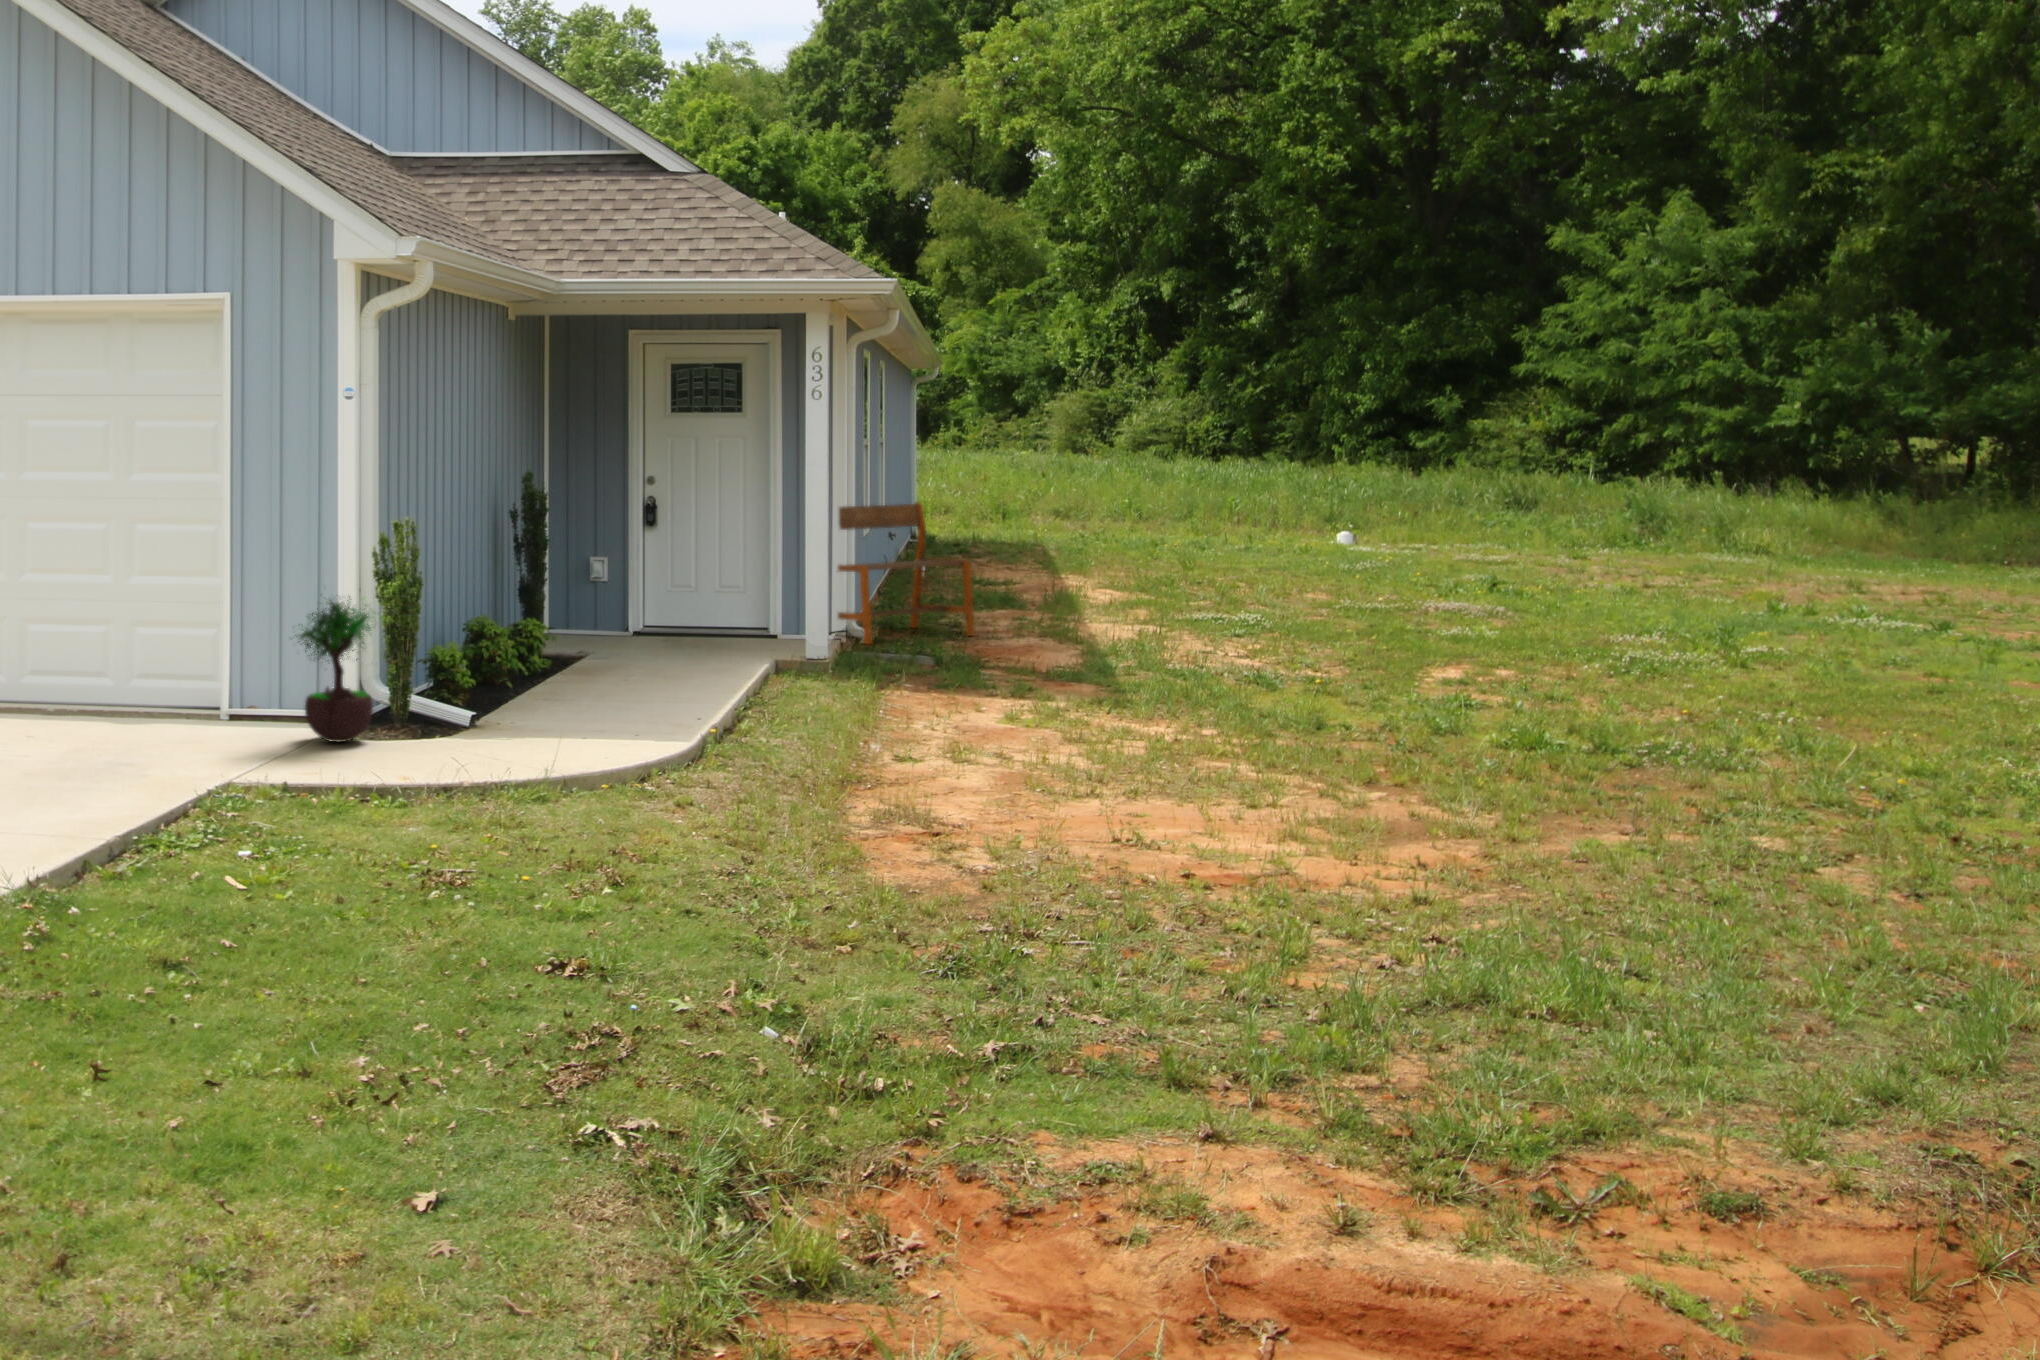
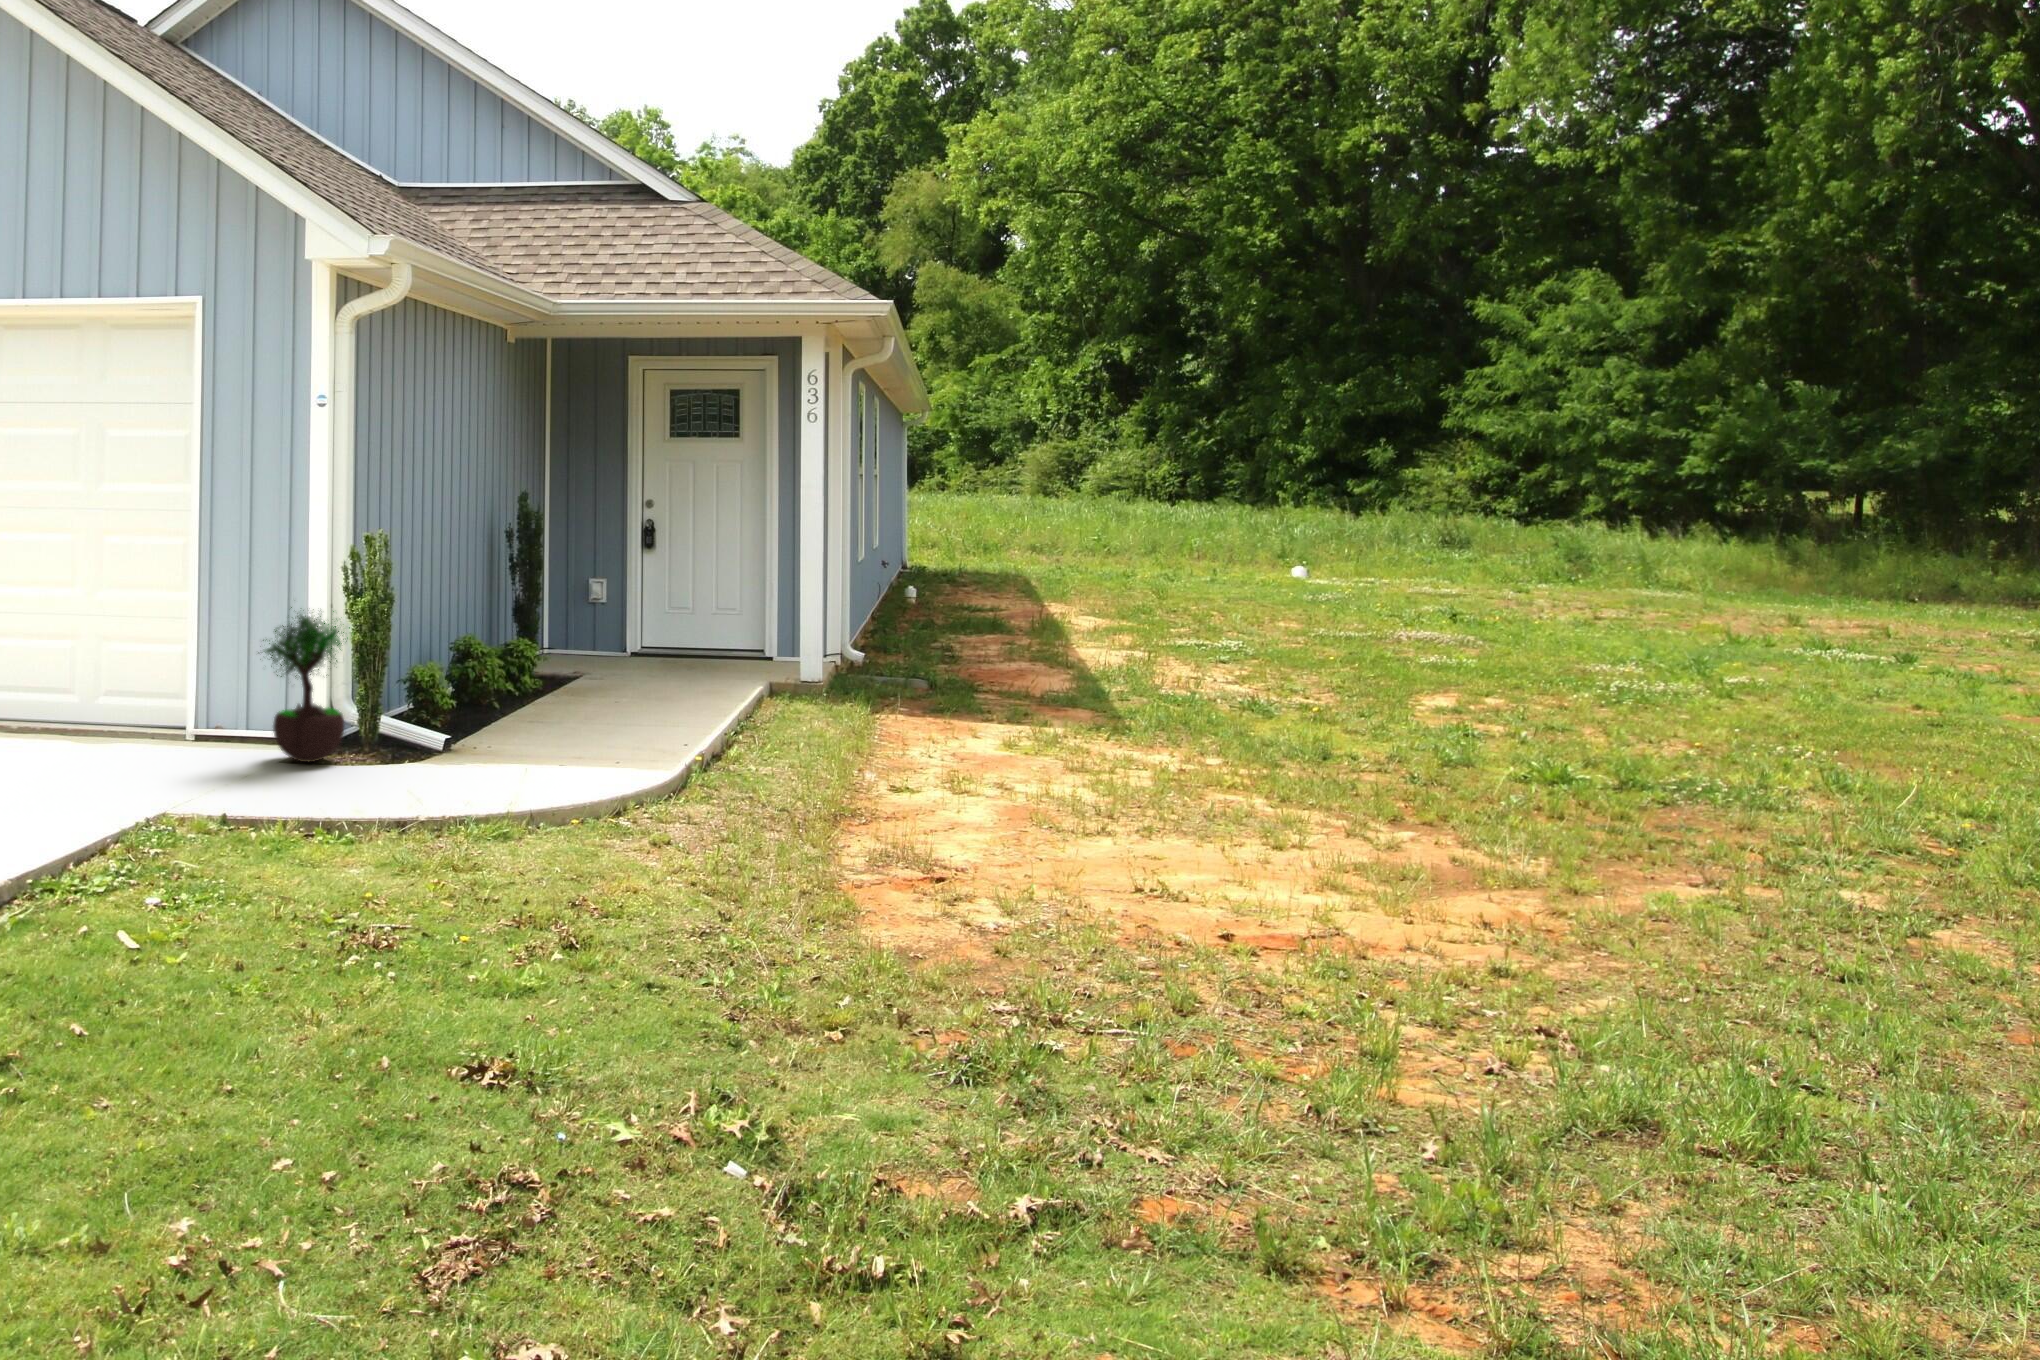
bench: present [838,502,975,644] -> none [813,527,967,664]

